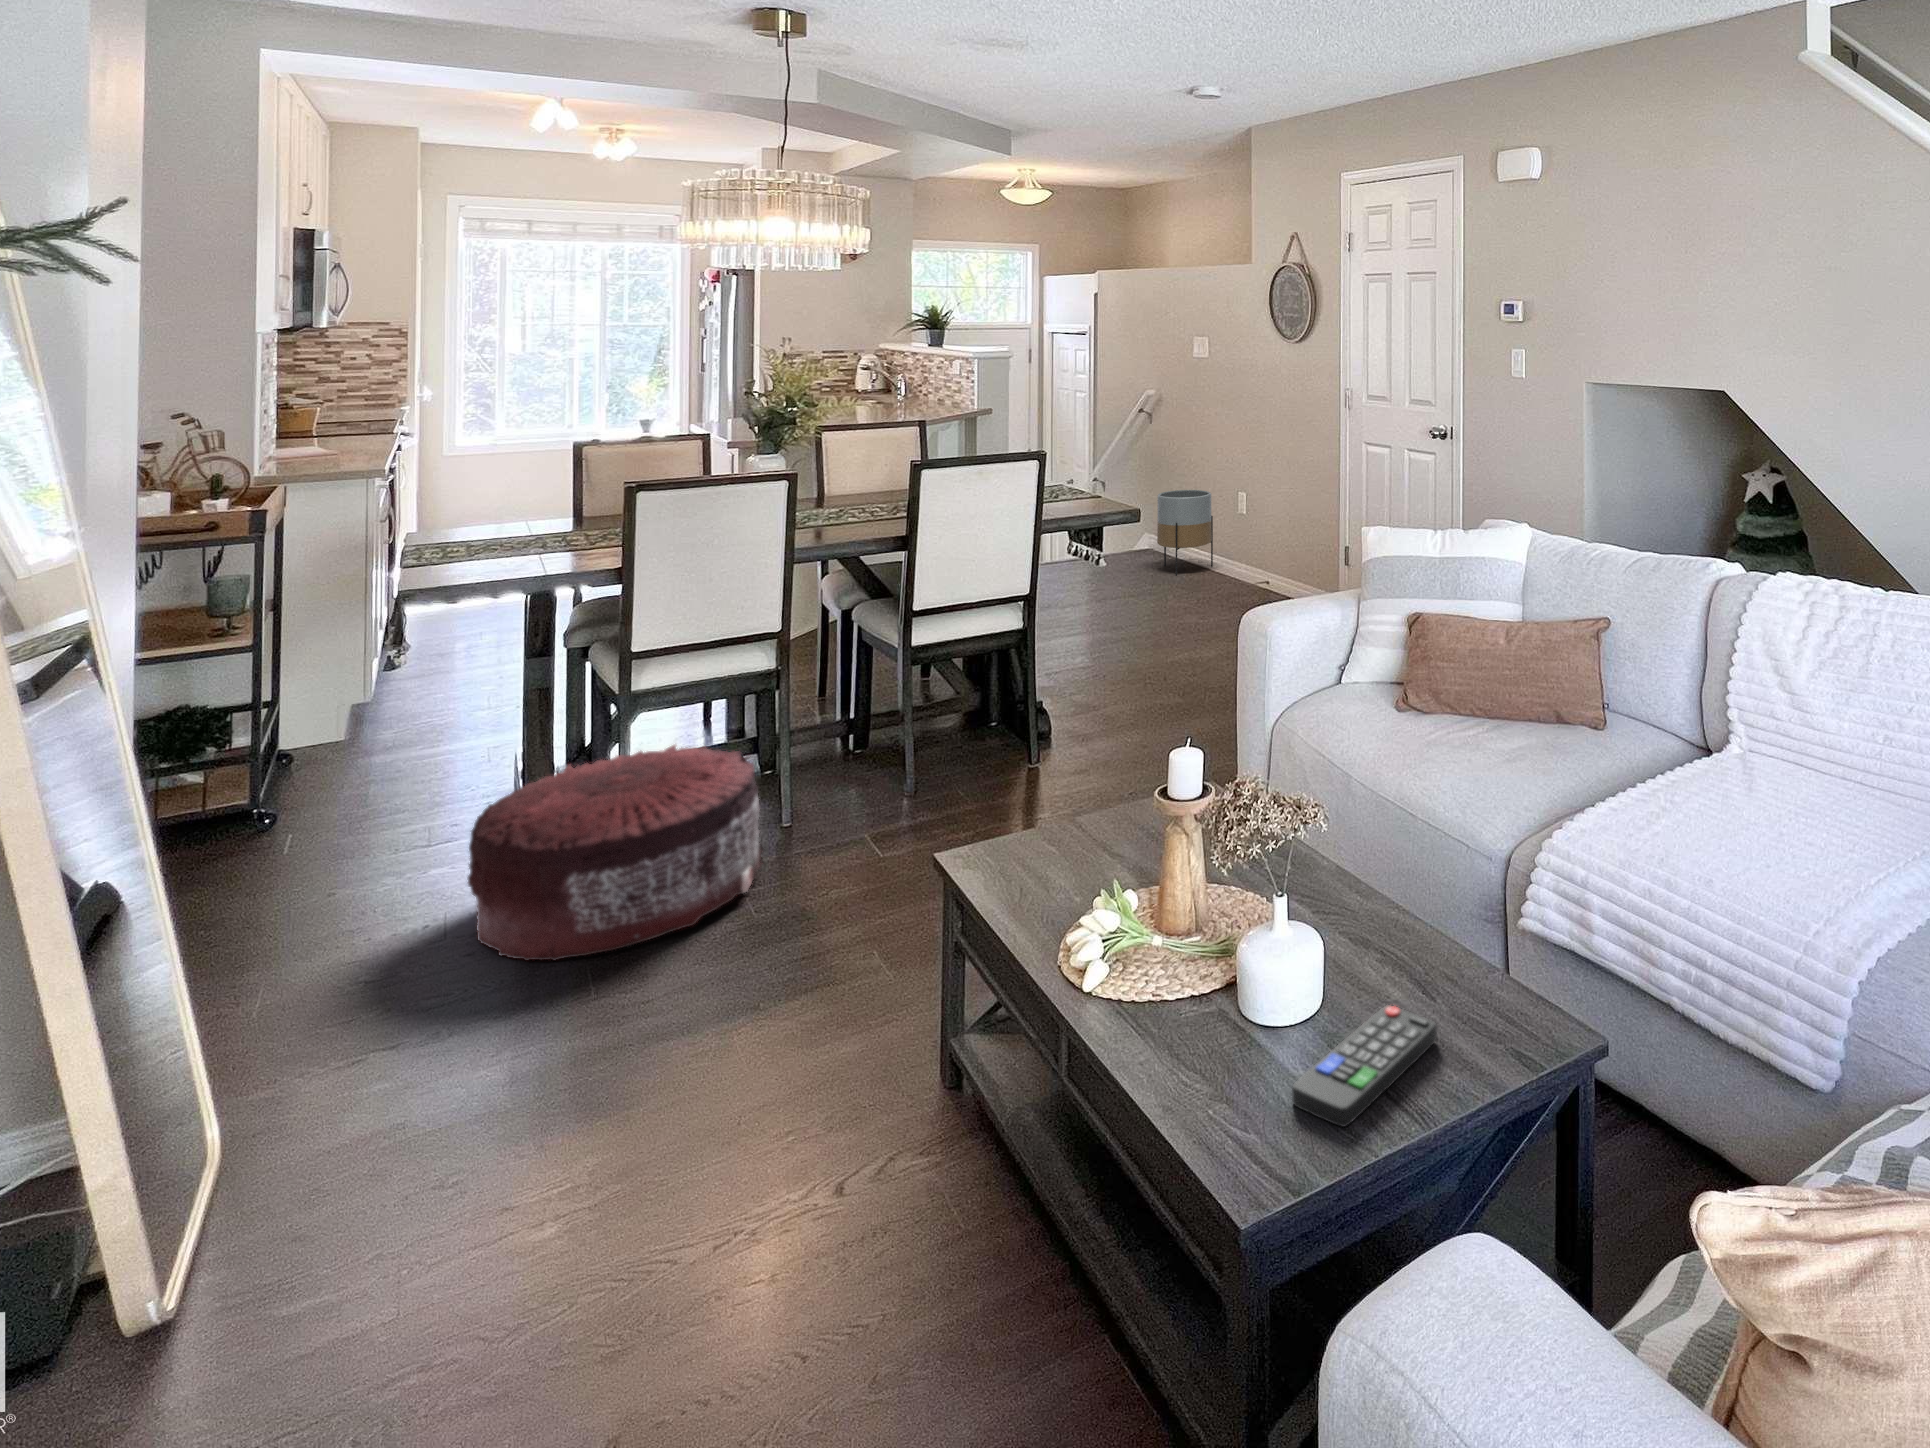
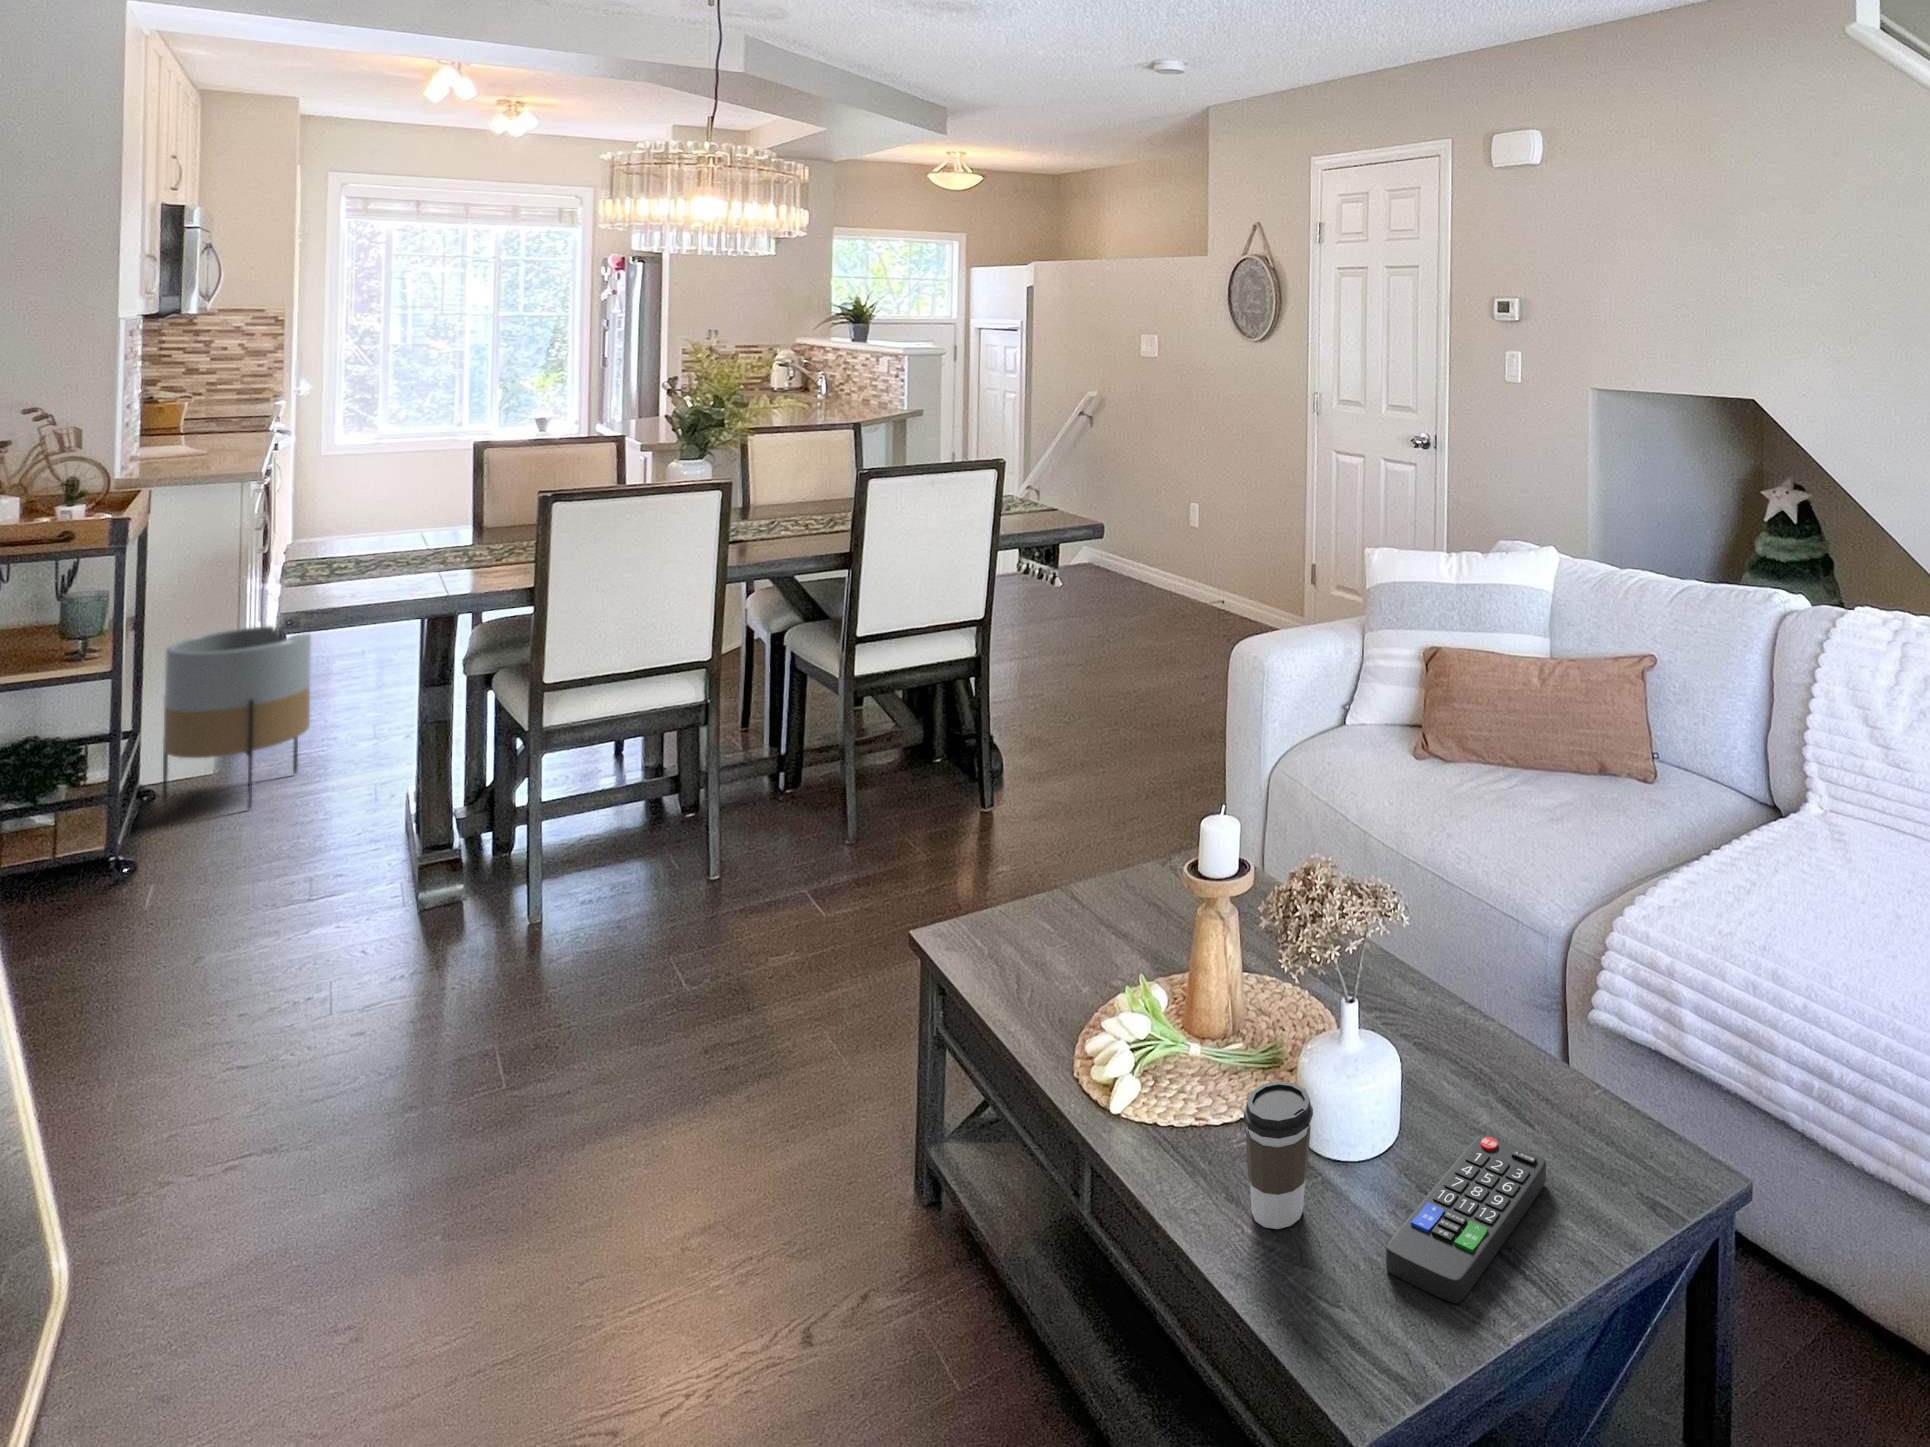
planter: present [1157,490,1213,576] -> present [163,626,311,809]
pouf: present [468,745,764,960] -> none [355,784,694,1040]
coffee cup: none [1183,959,1240,1075] -> present [1244,1081,1313,1229]

